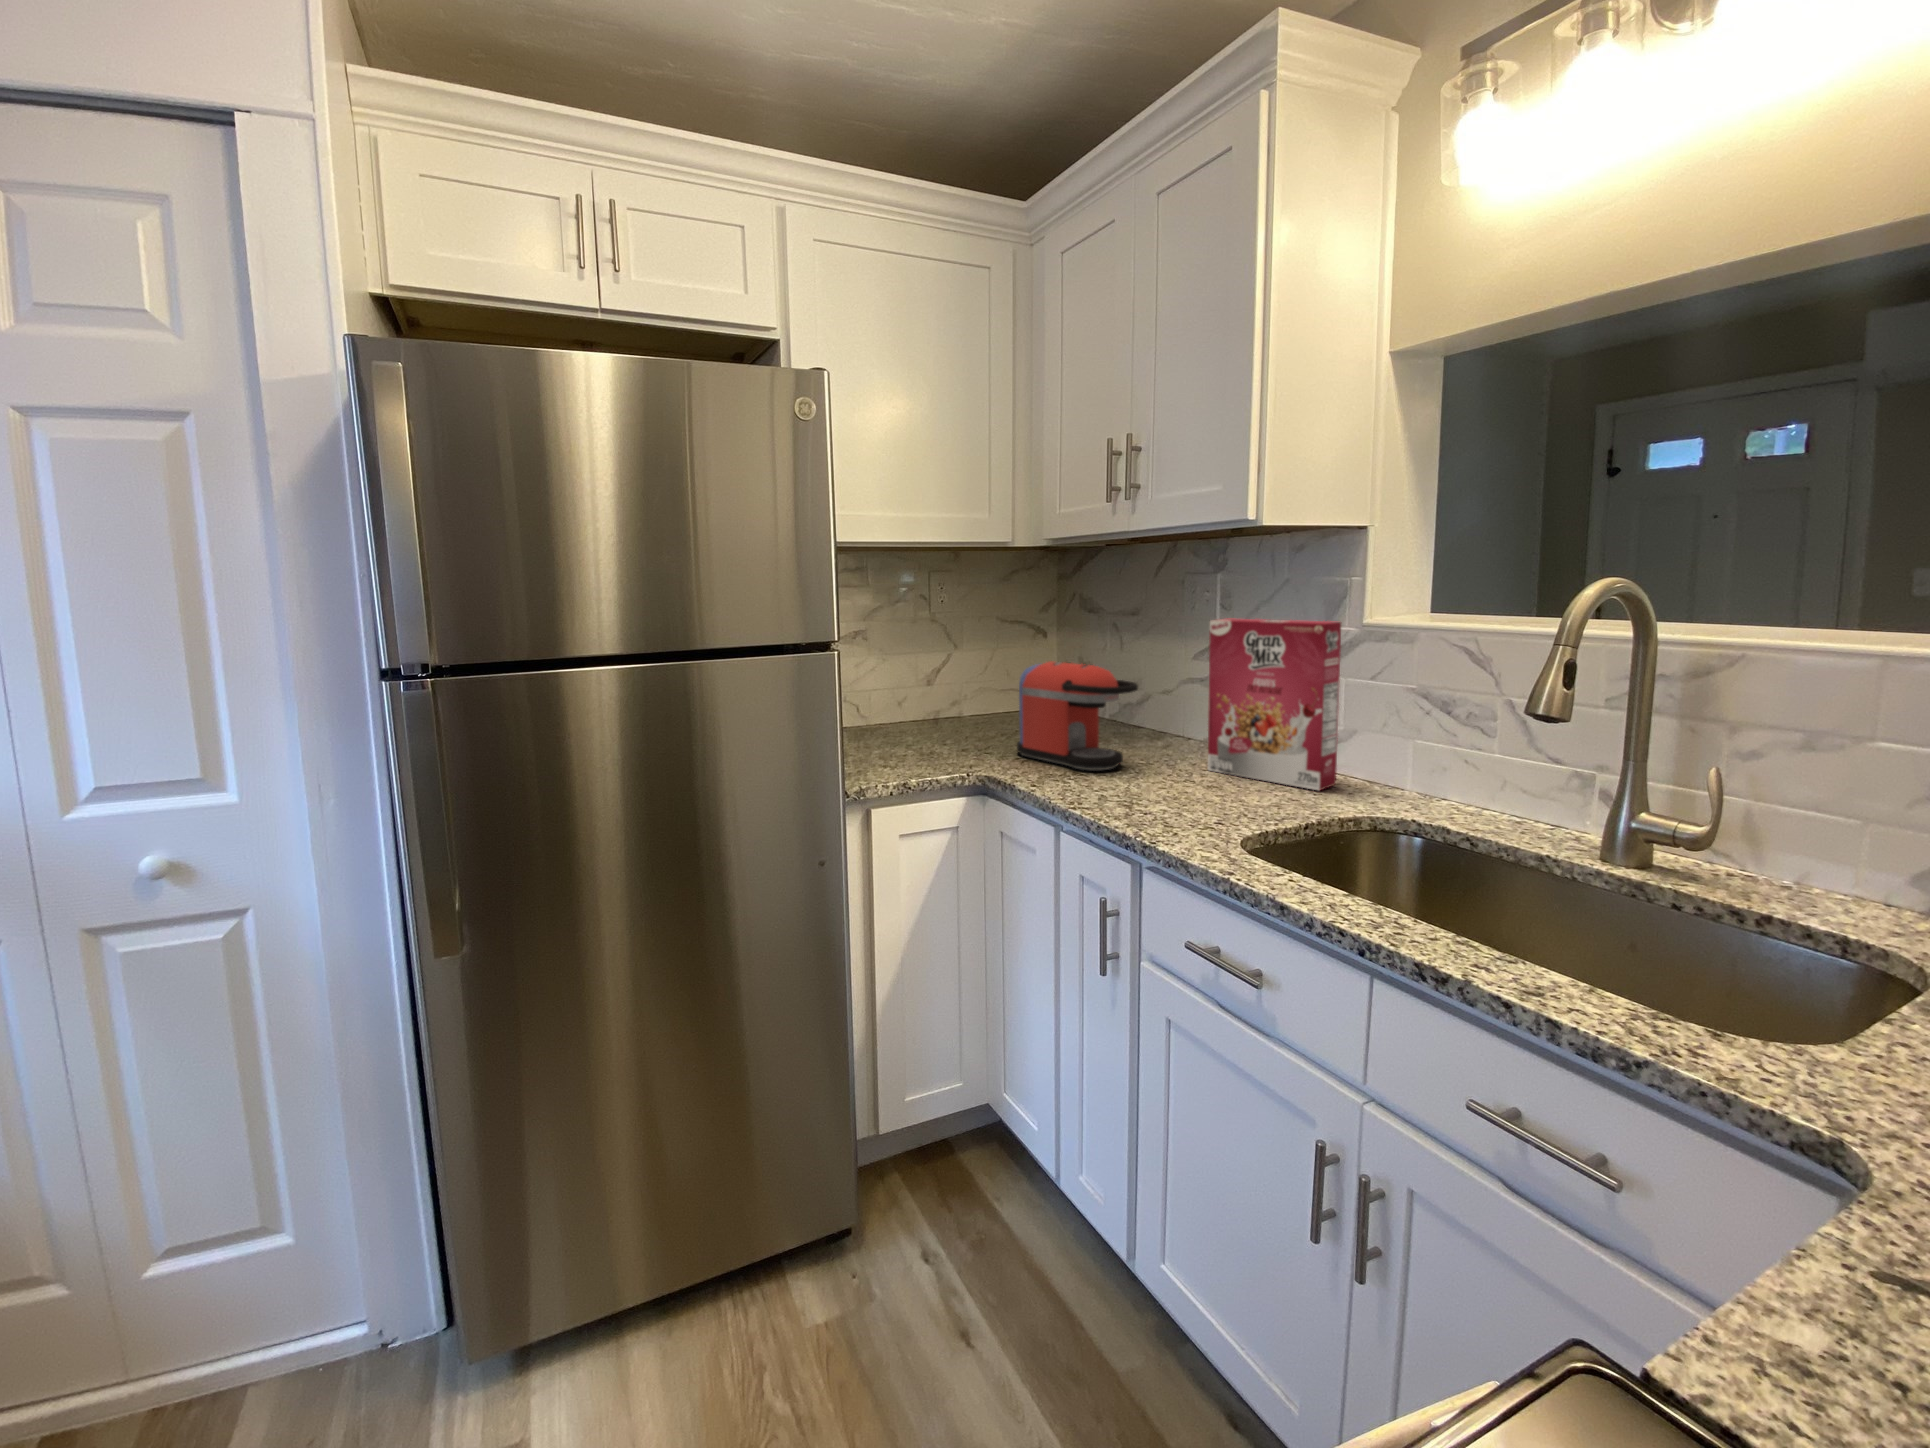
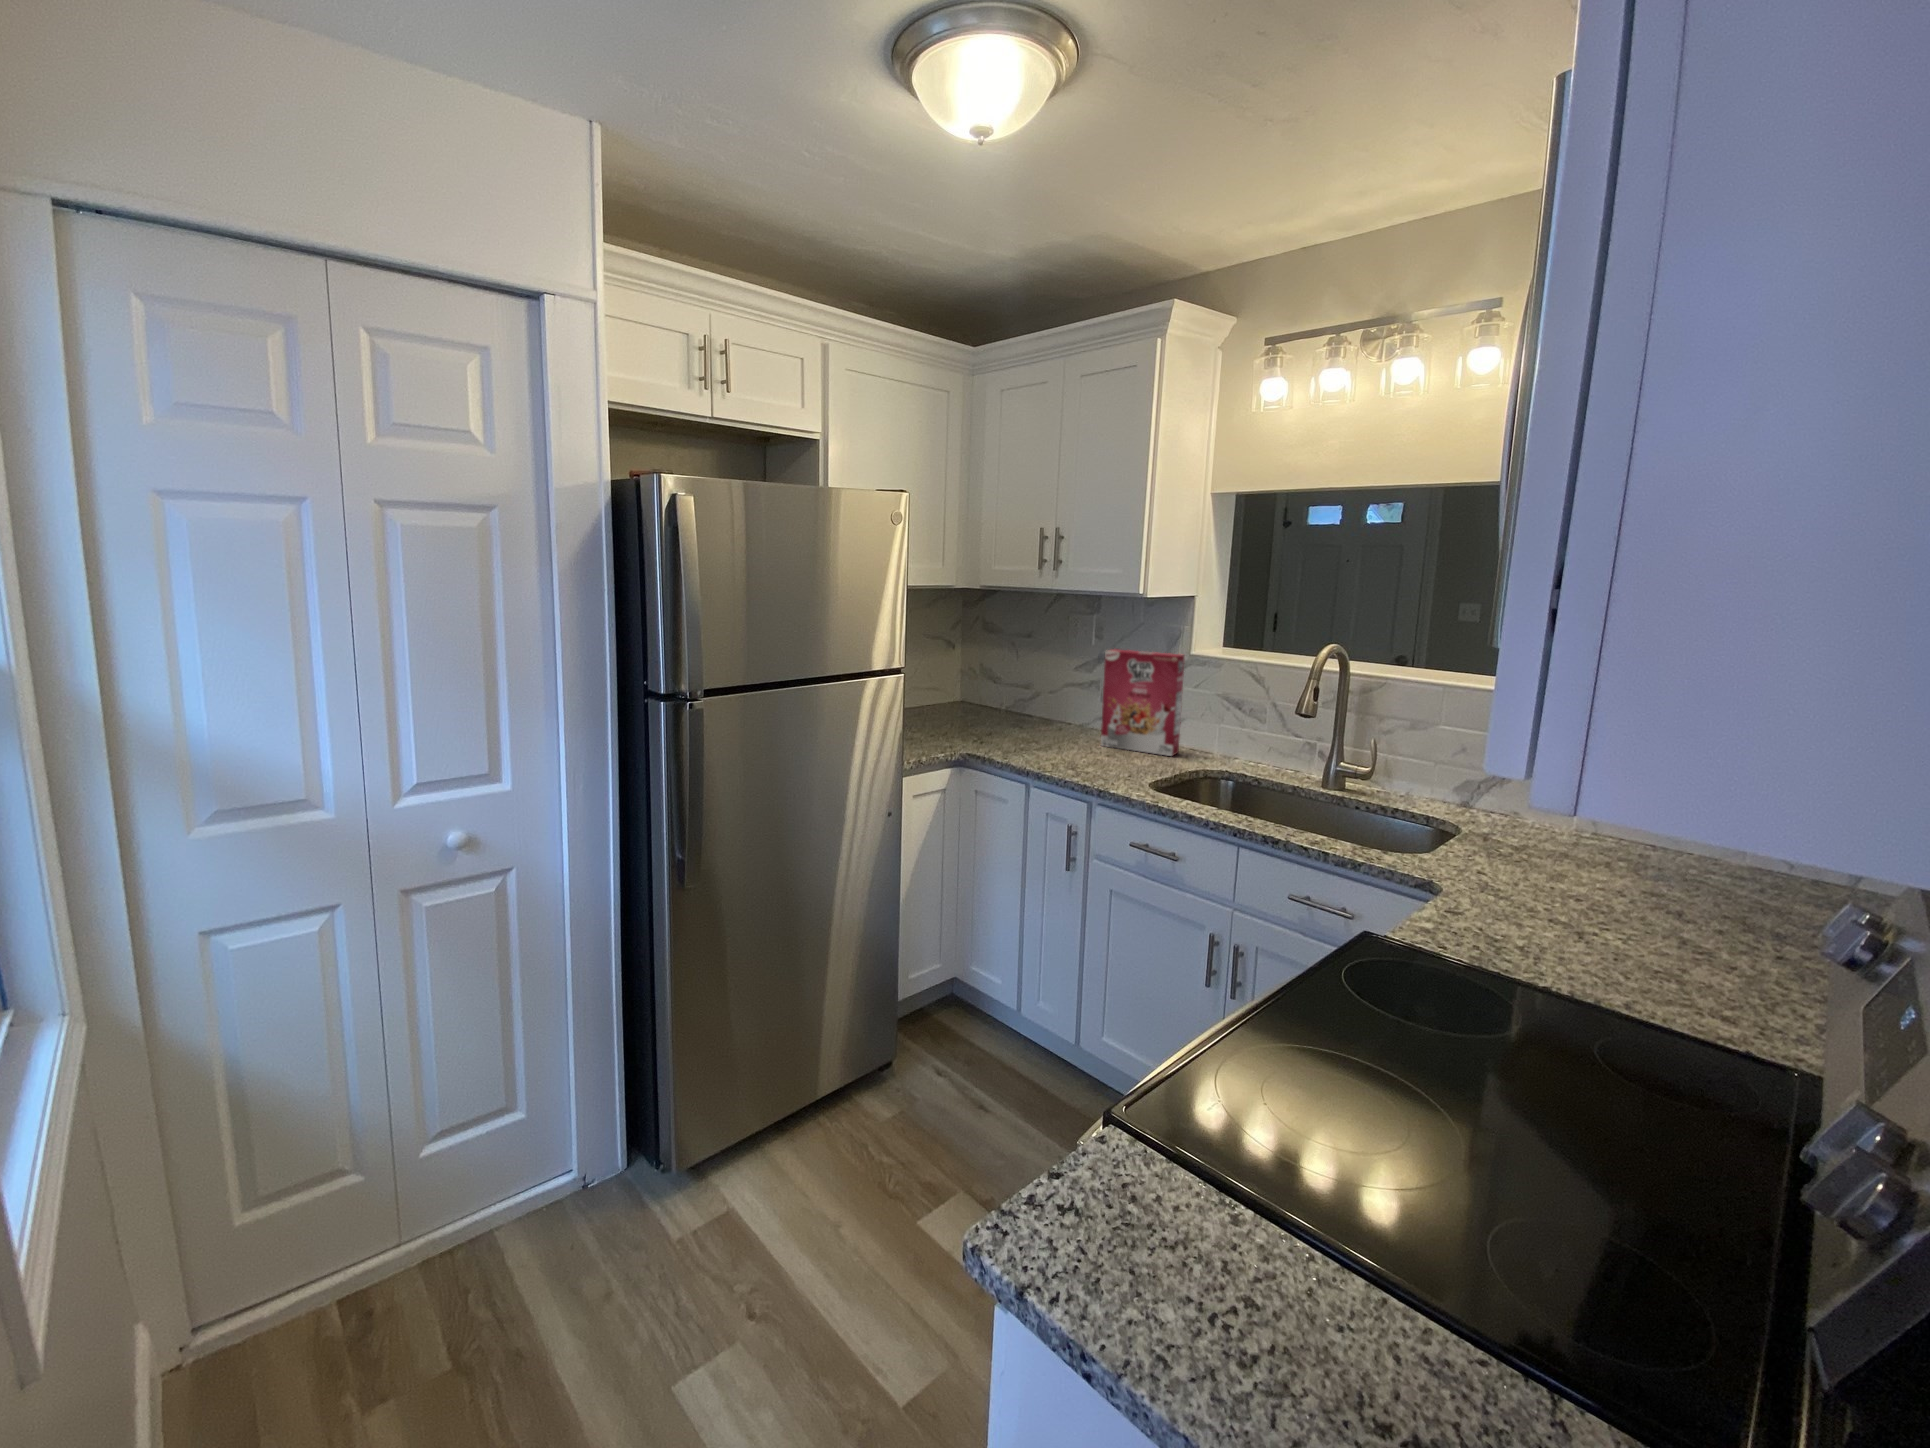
coffee maker: present [1017,662,1138,770] -> none [972,675,1062,747]

